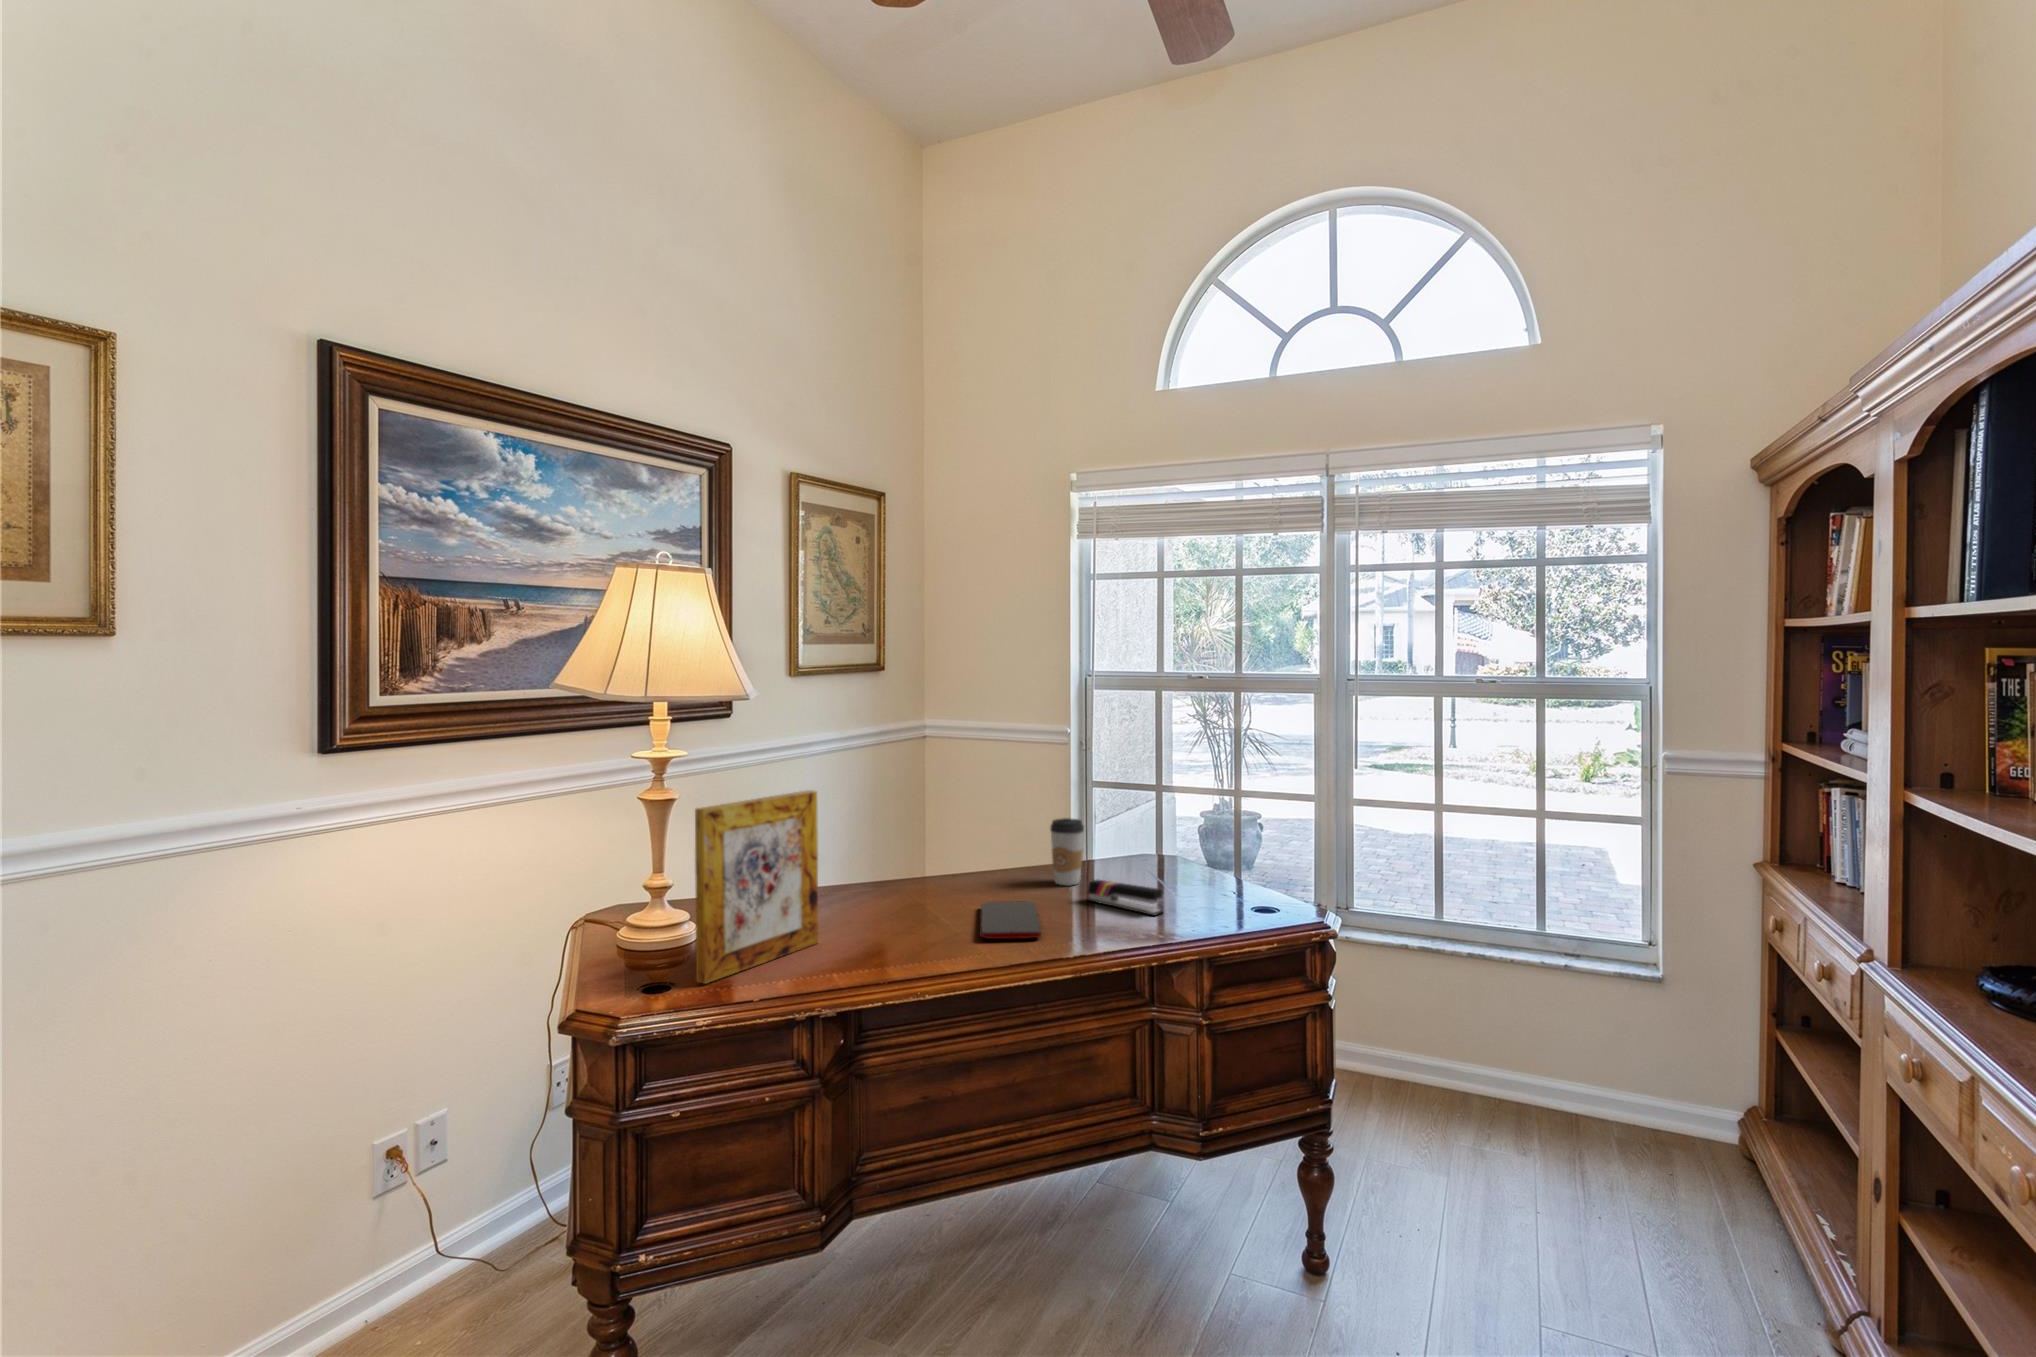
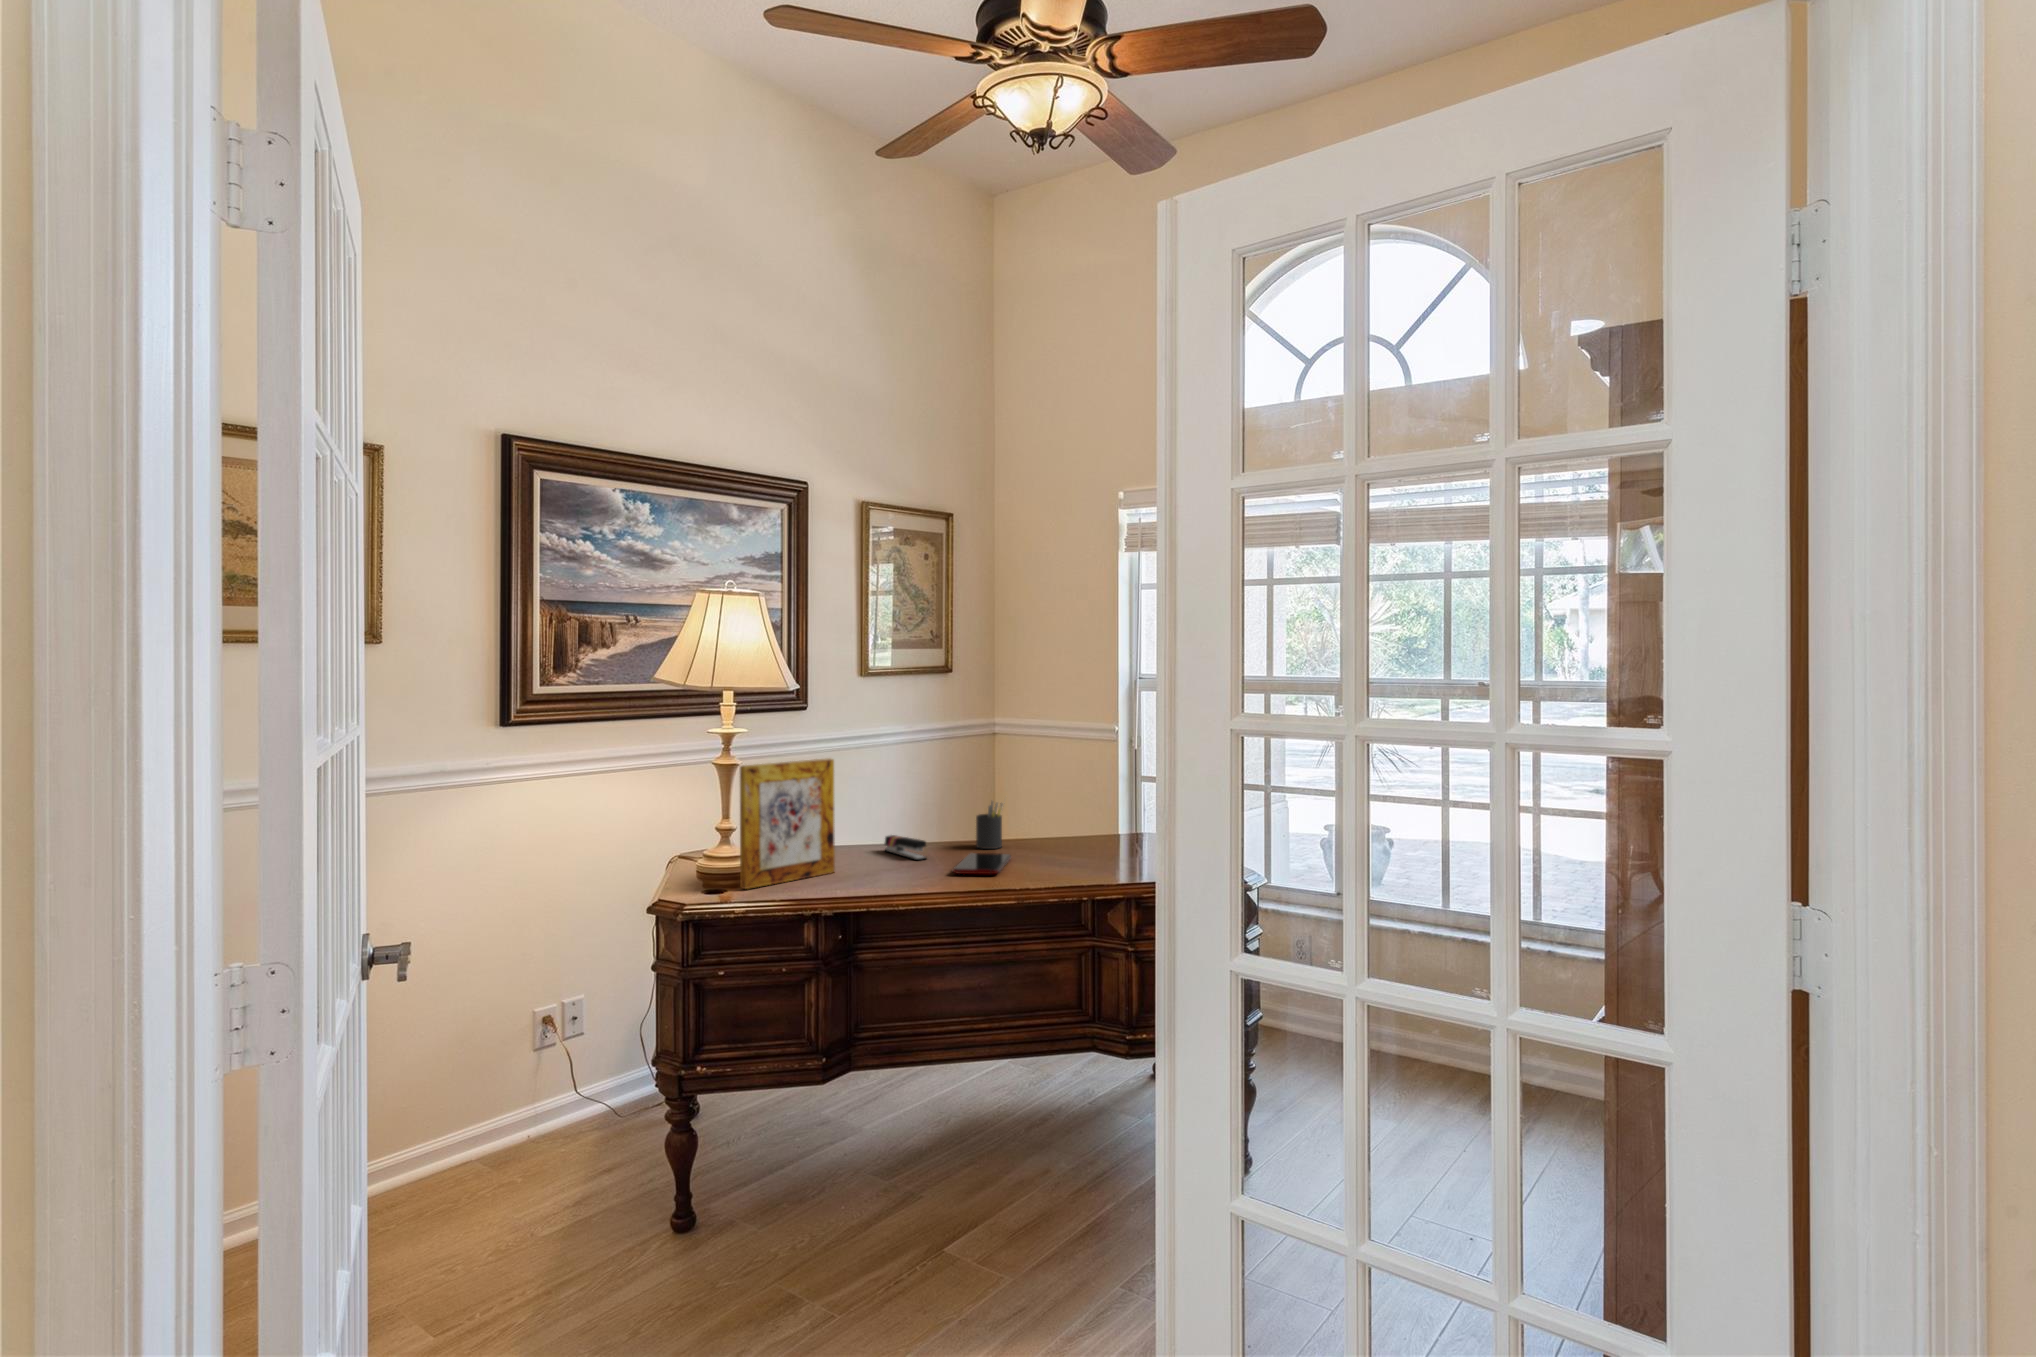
coffee cup: present [1050,818,1084,885] -> none [1037,793,1065,847]
pen holder: none [978,825,1015,892] -> present [976,802,1003,849]
stapler: present [1088,880,1163,916] -> present [885,835,926,860]

